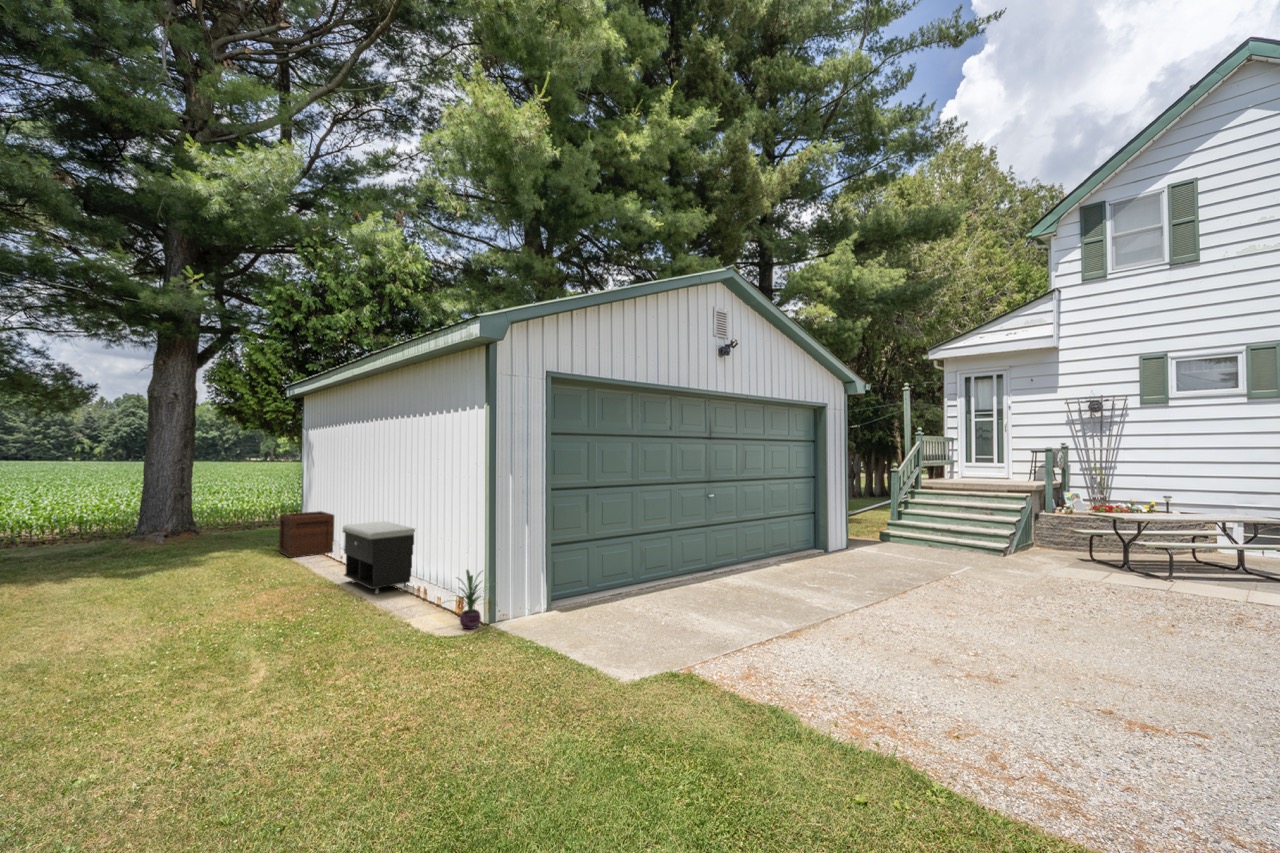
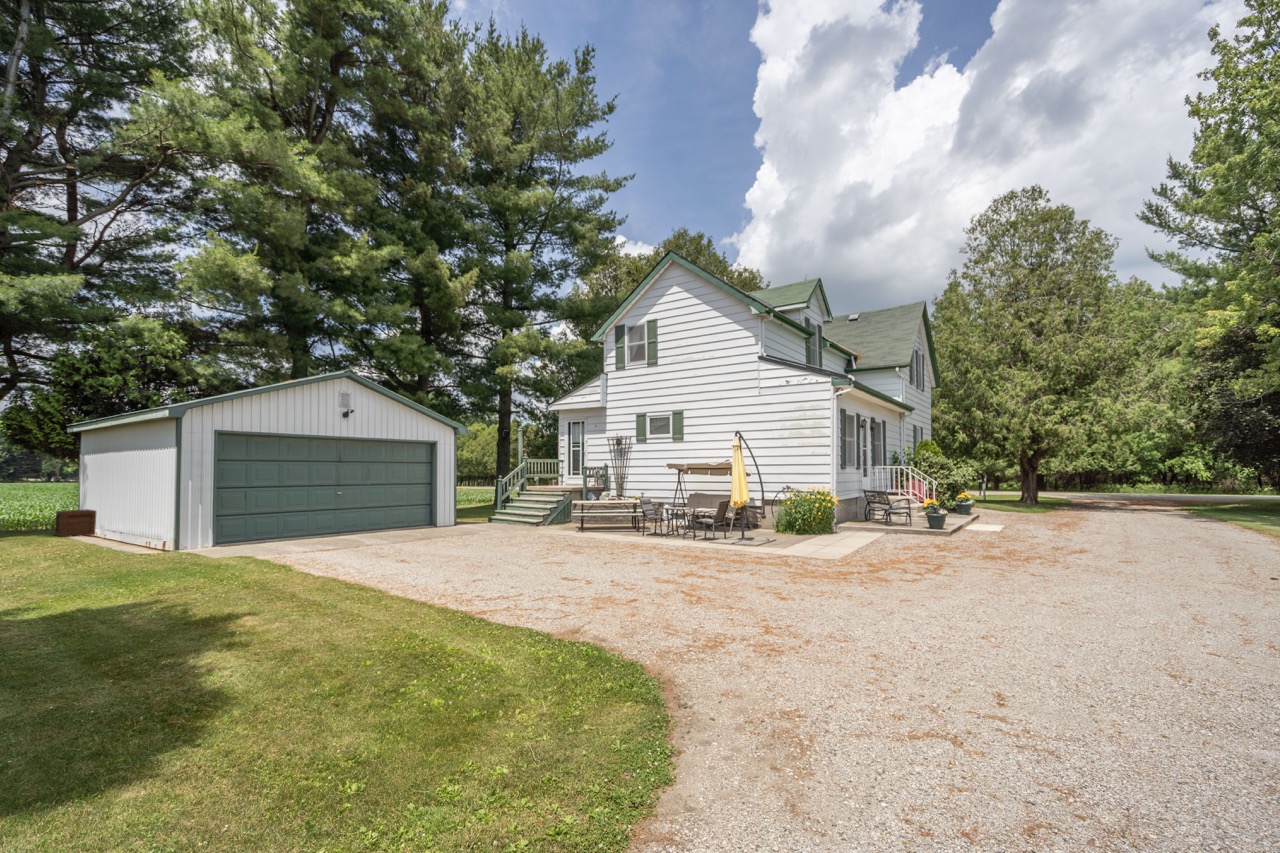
storage bench: present [343,521,415,593] -> none [94,510,140,546]
decorative plant: present [455,570,483,629] -> none [134,527,170,553]

